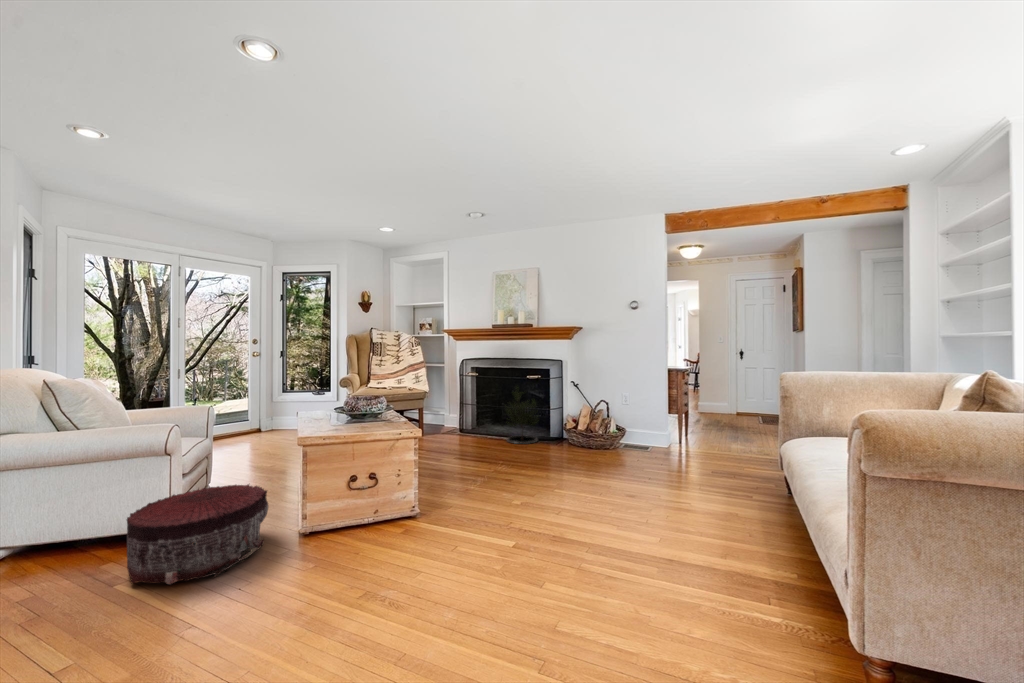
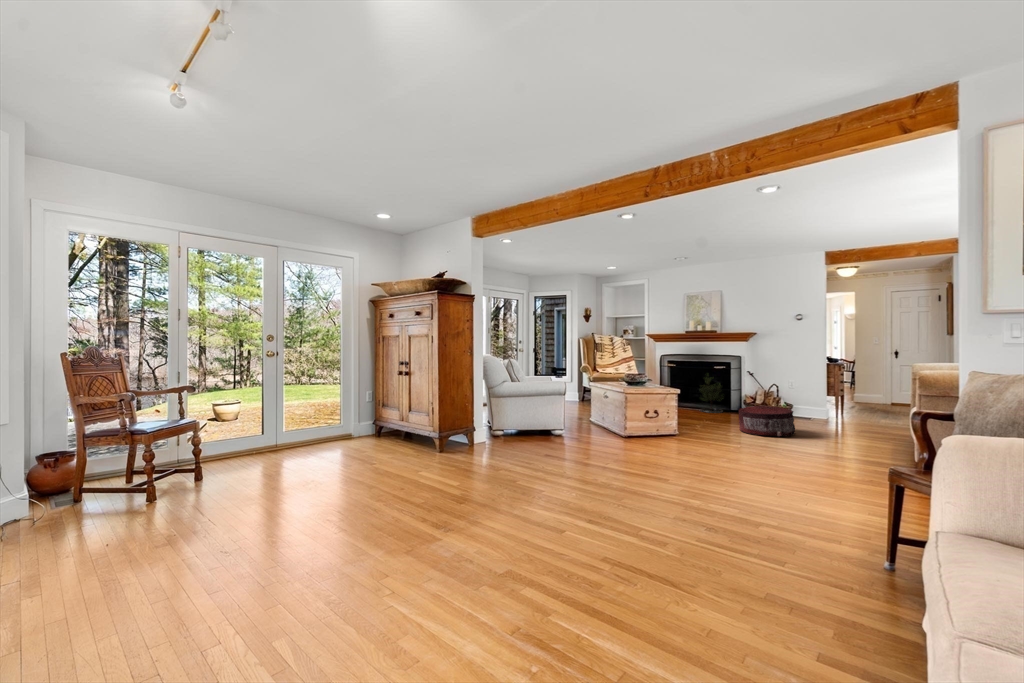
pouf: present [127,484,268,584] -> present [739,406,795,436]

